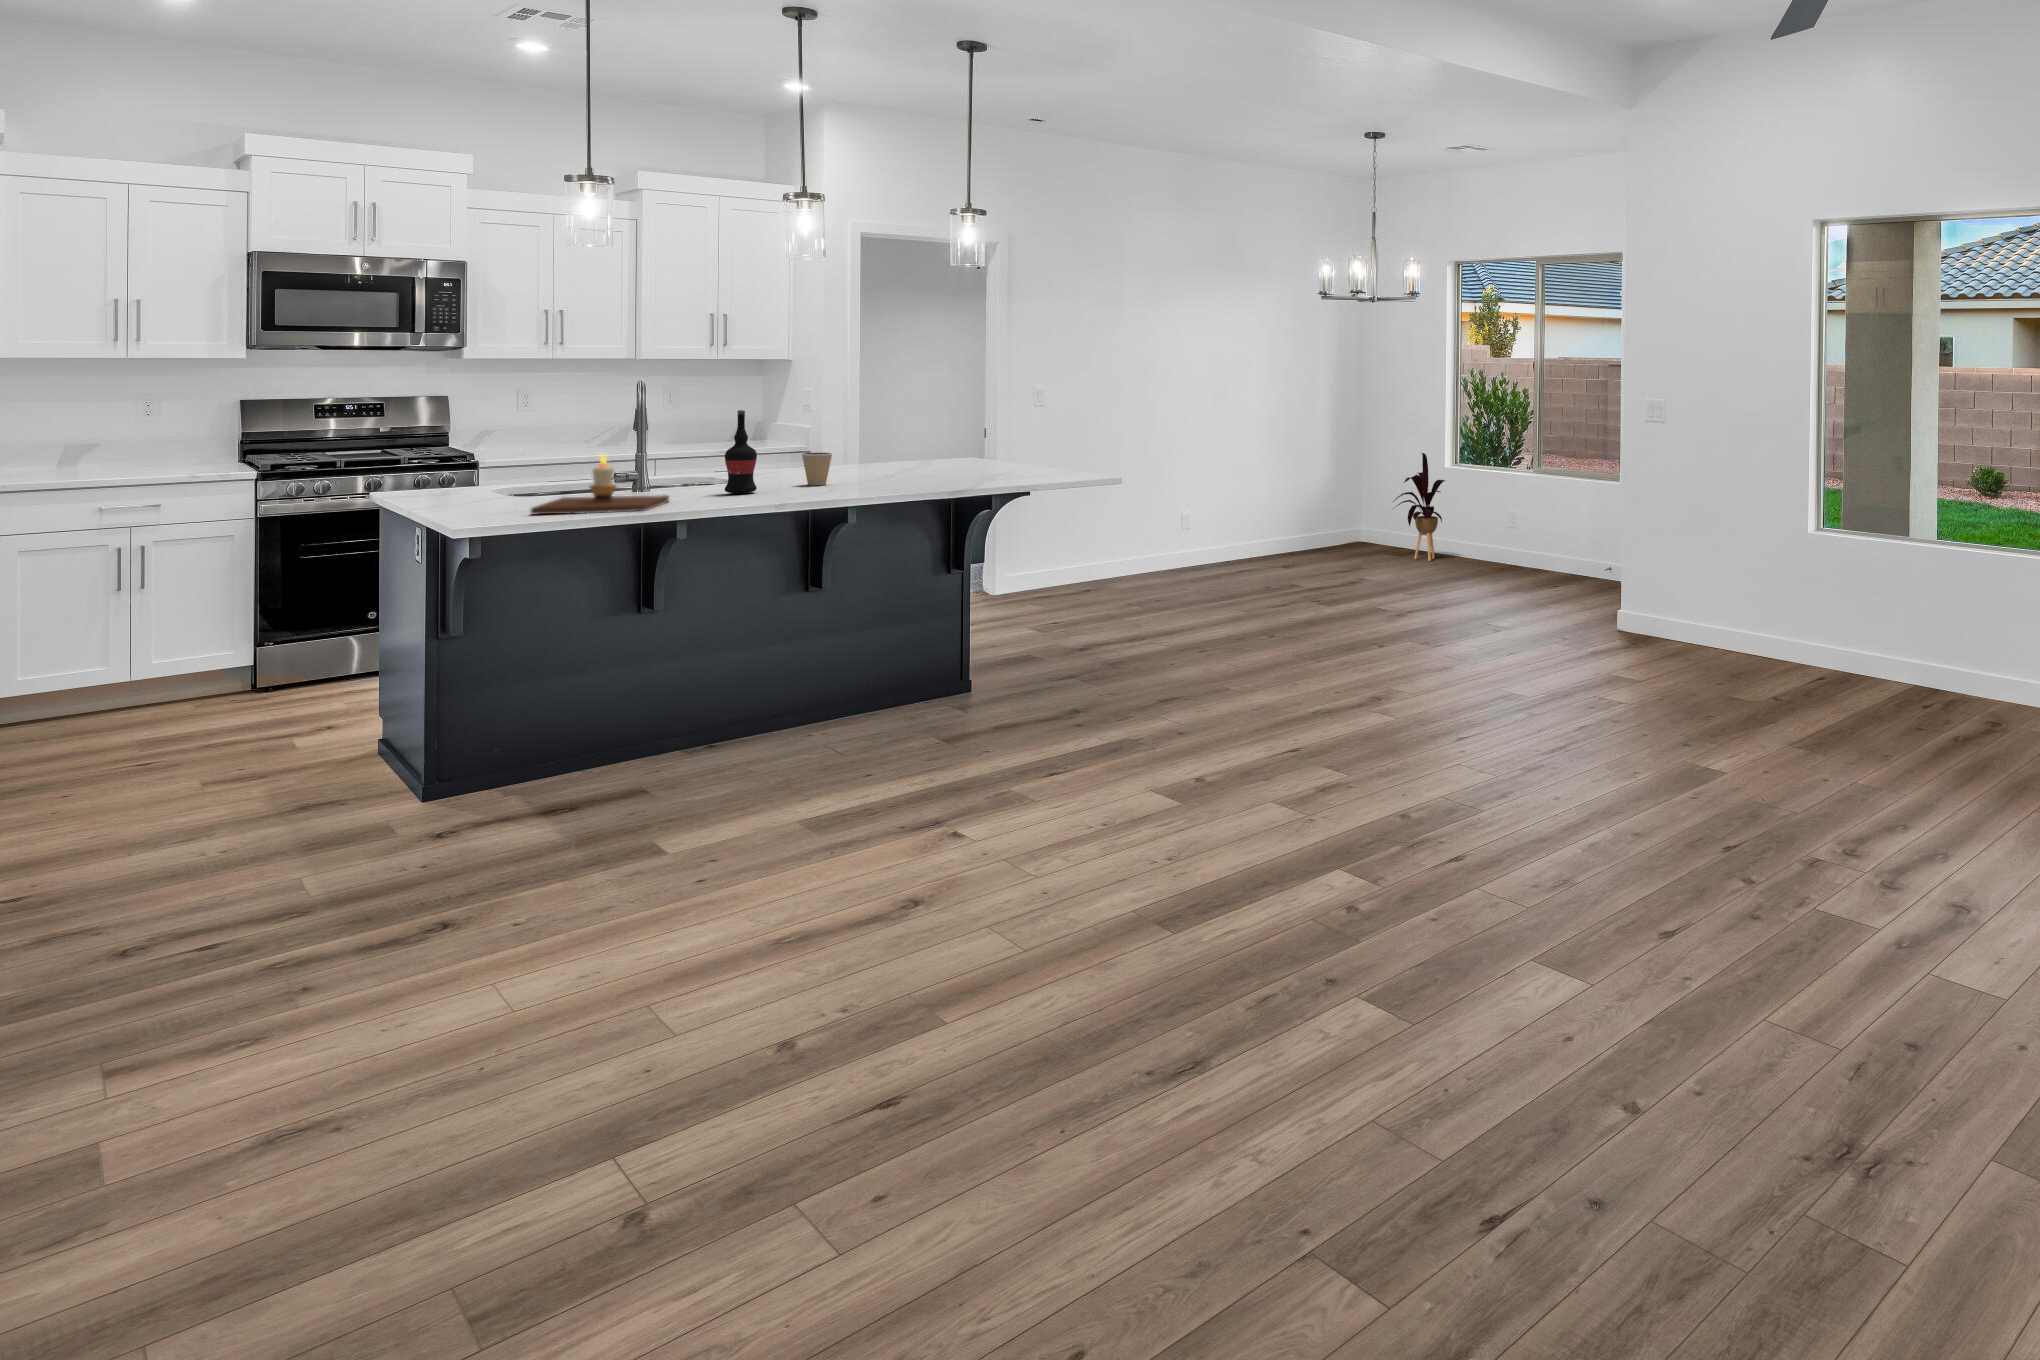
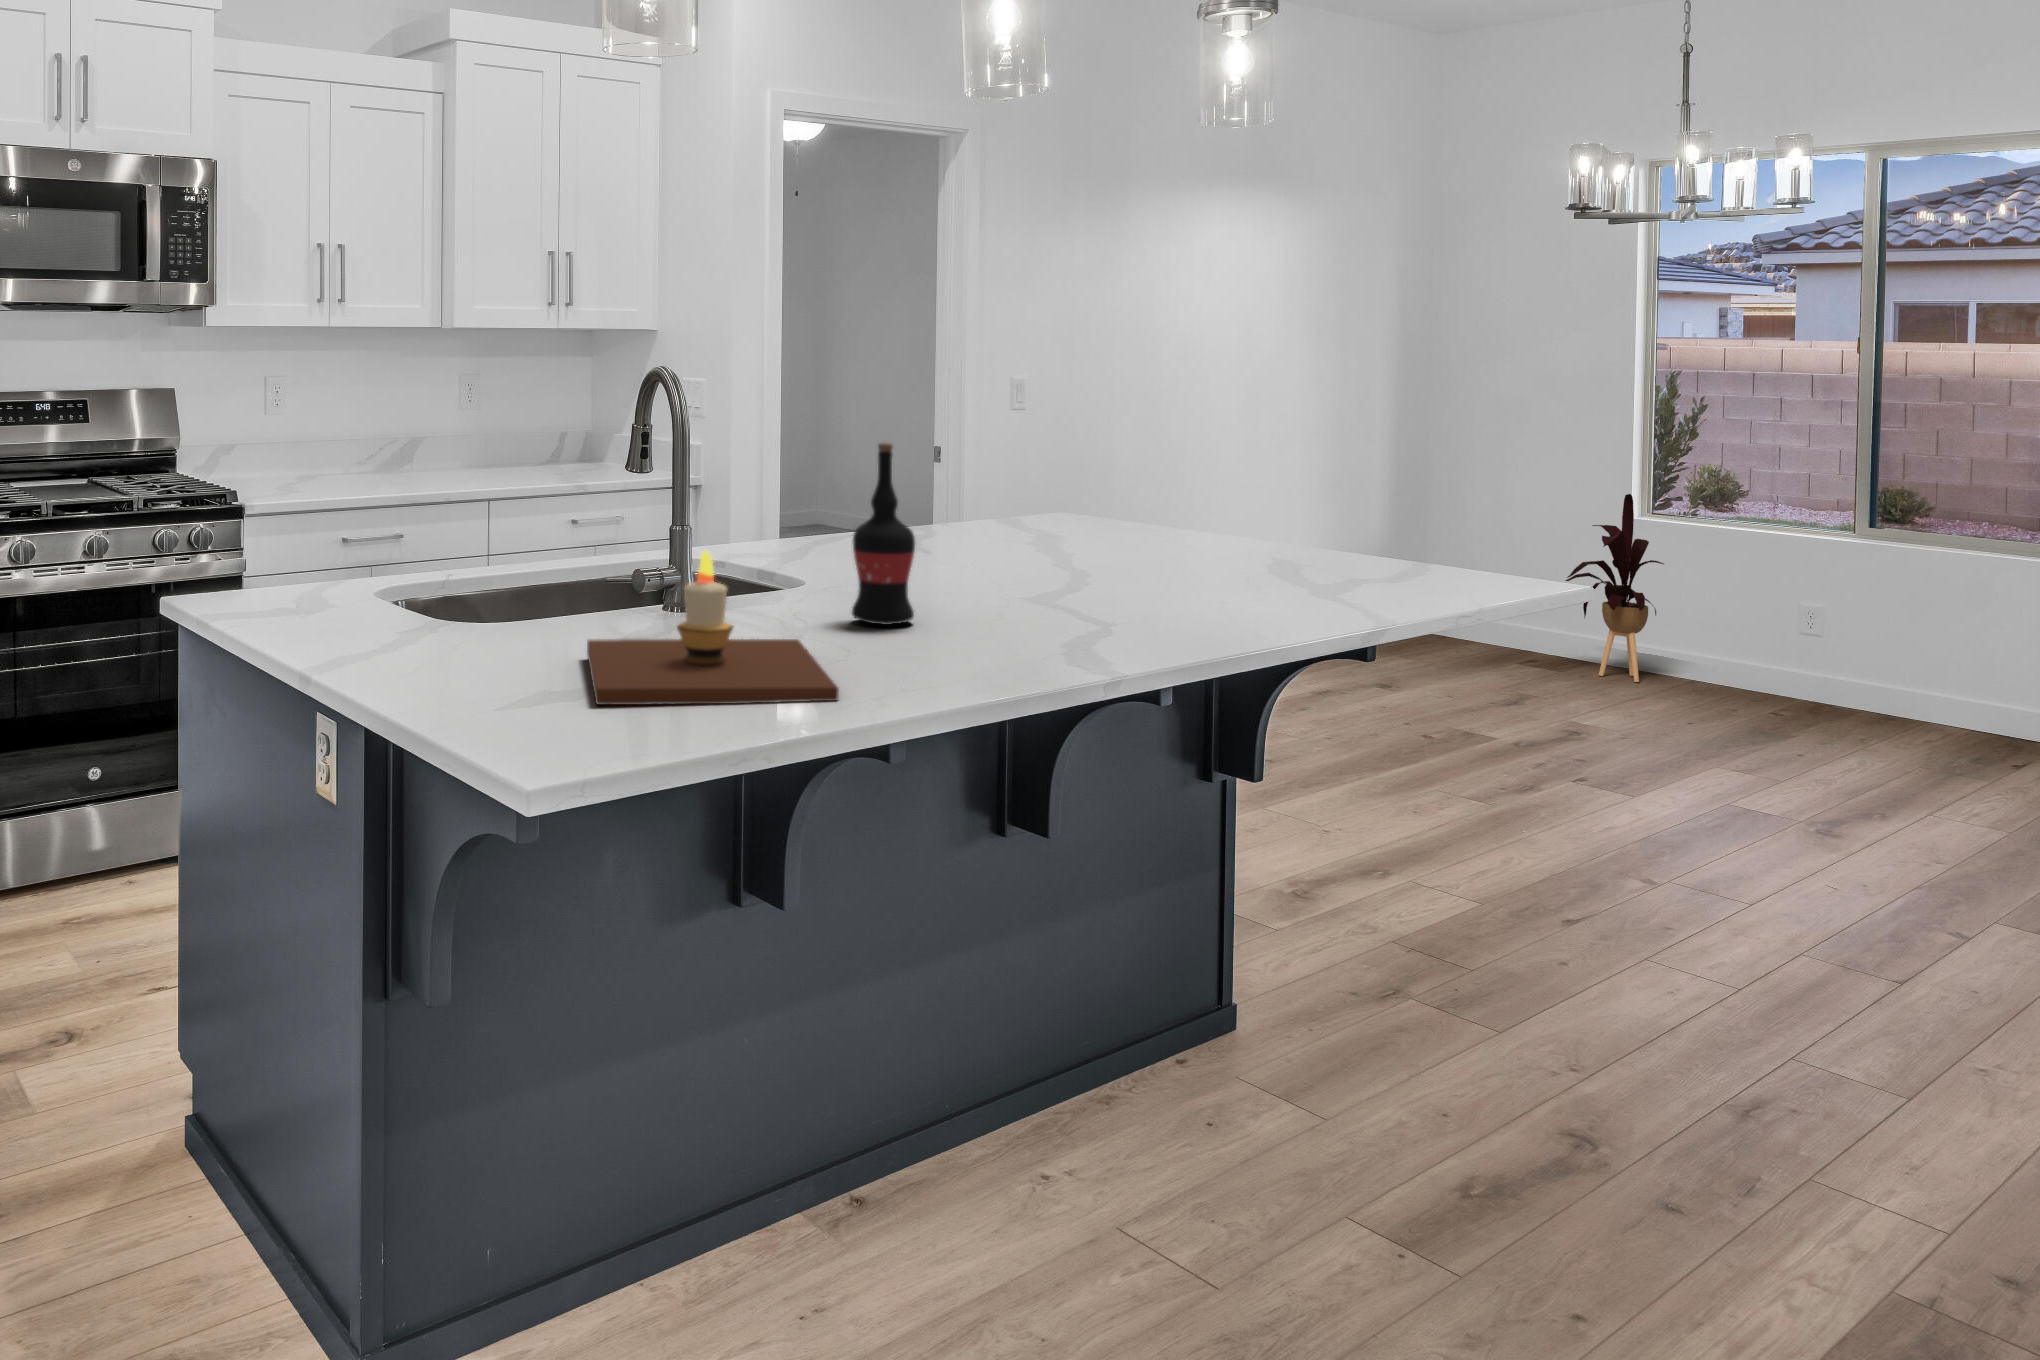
coffee cup: present [802,453,832,485] -> none [937,525,997,596]

